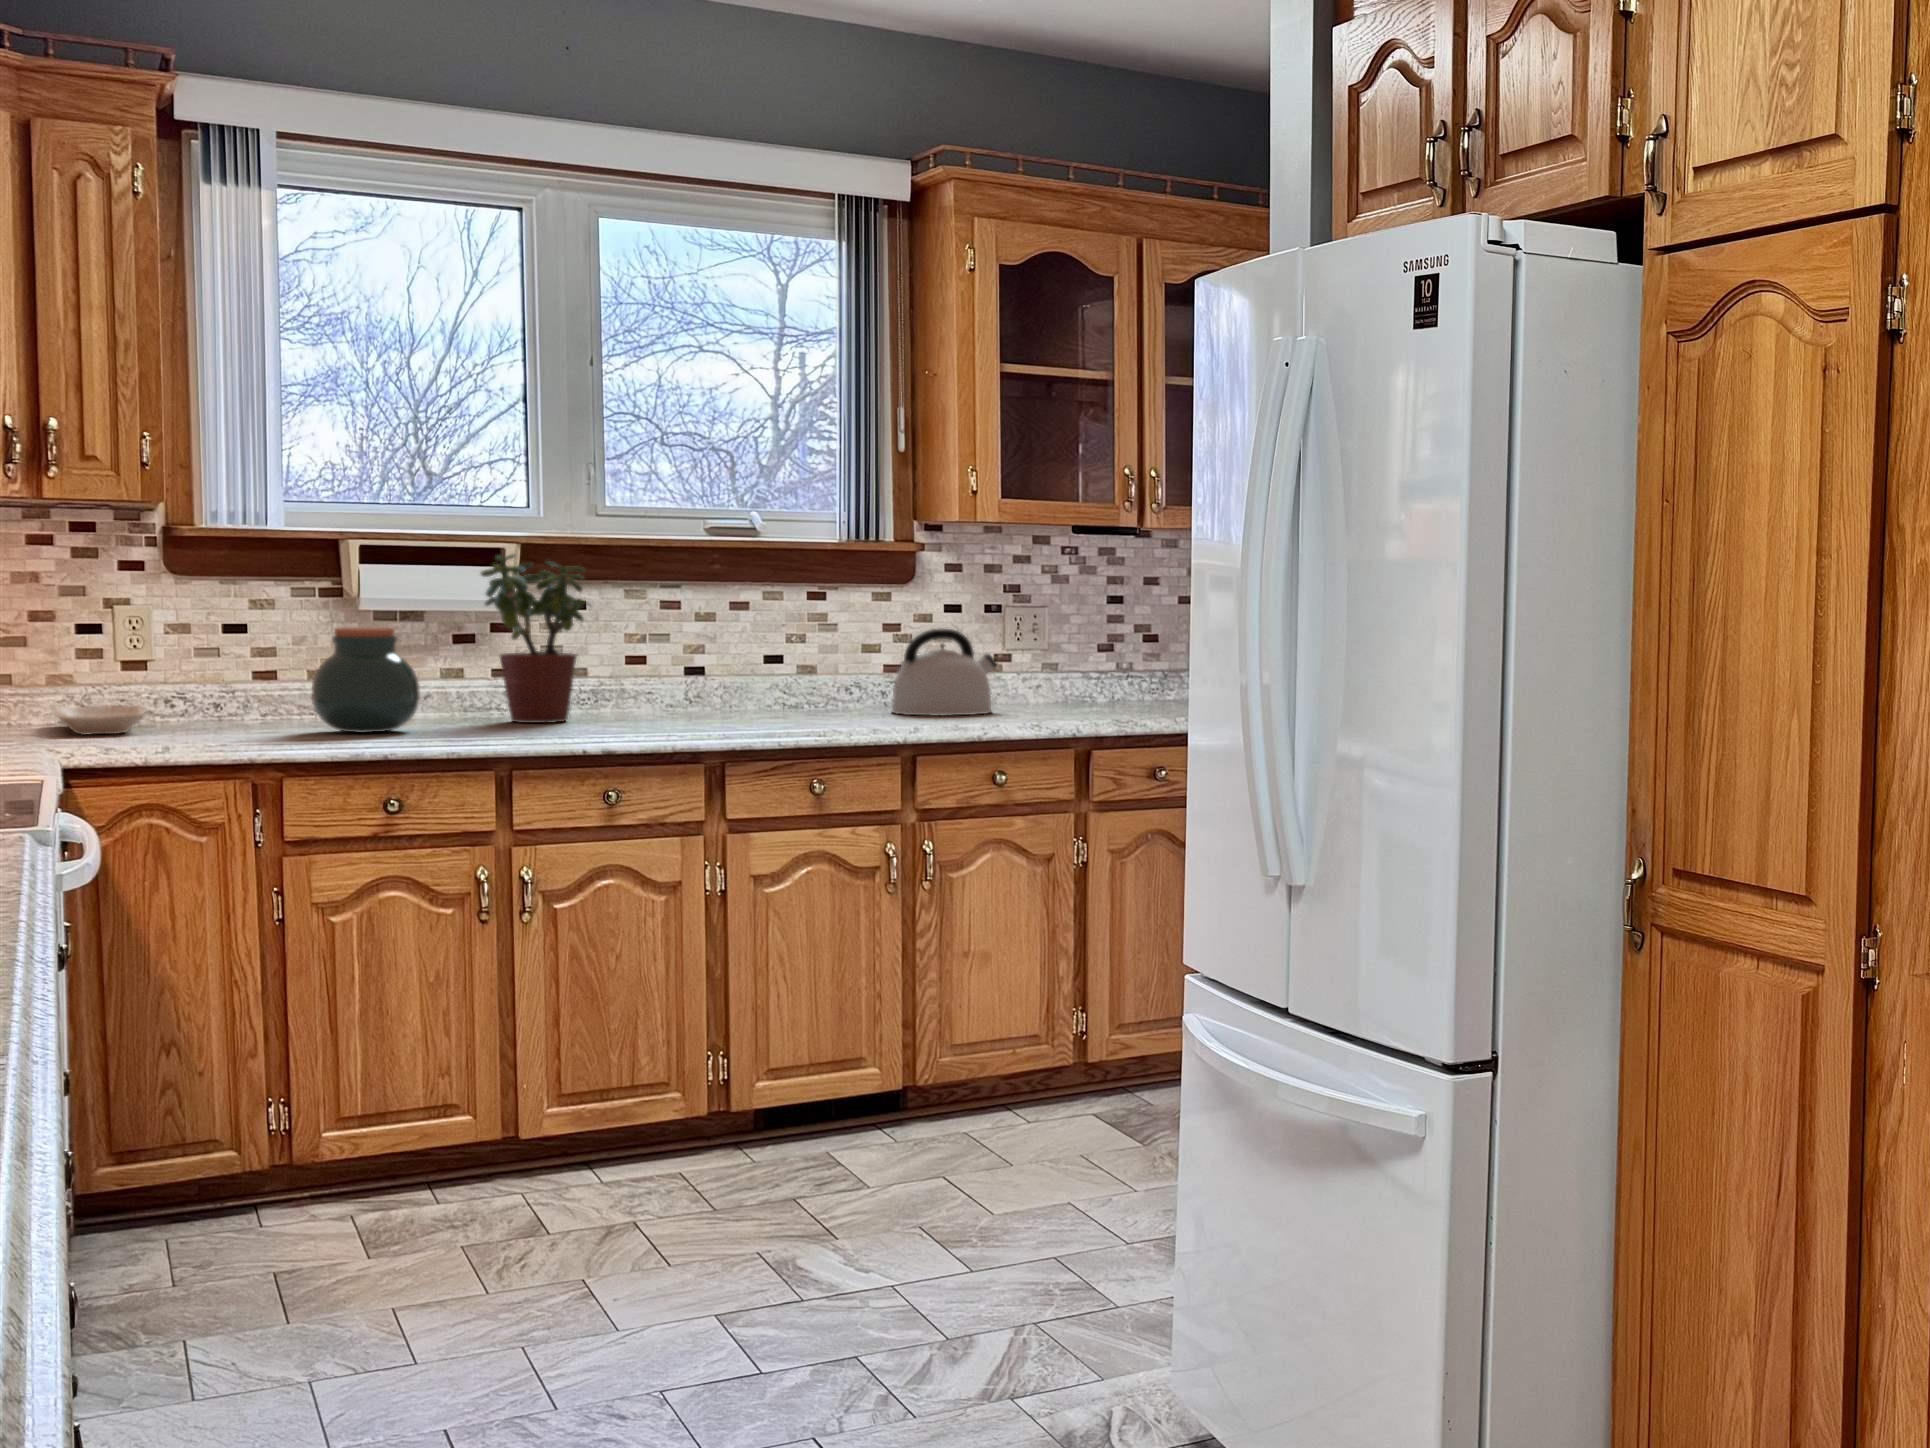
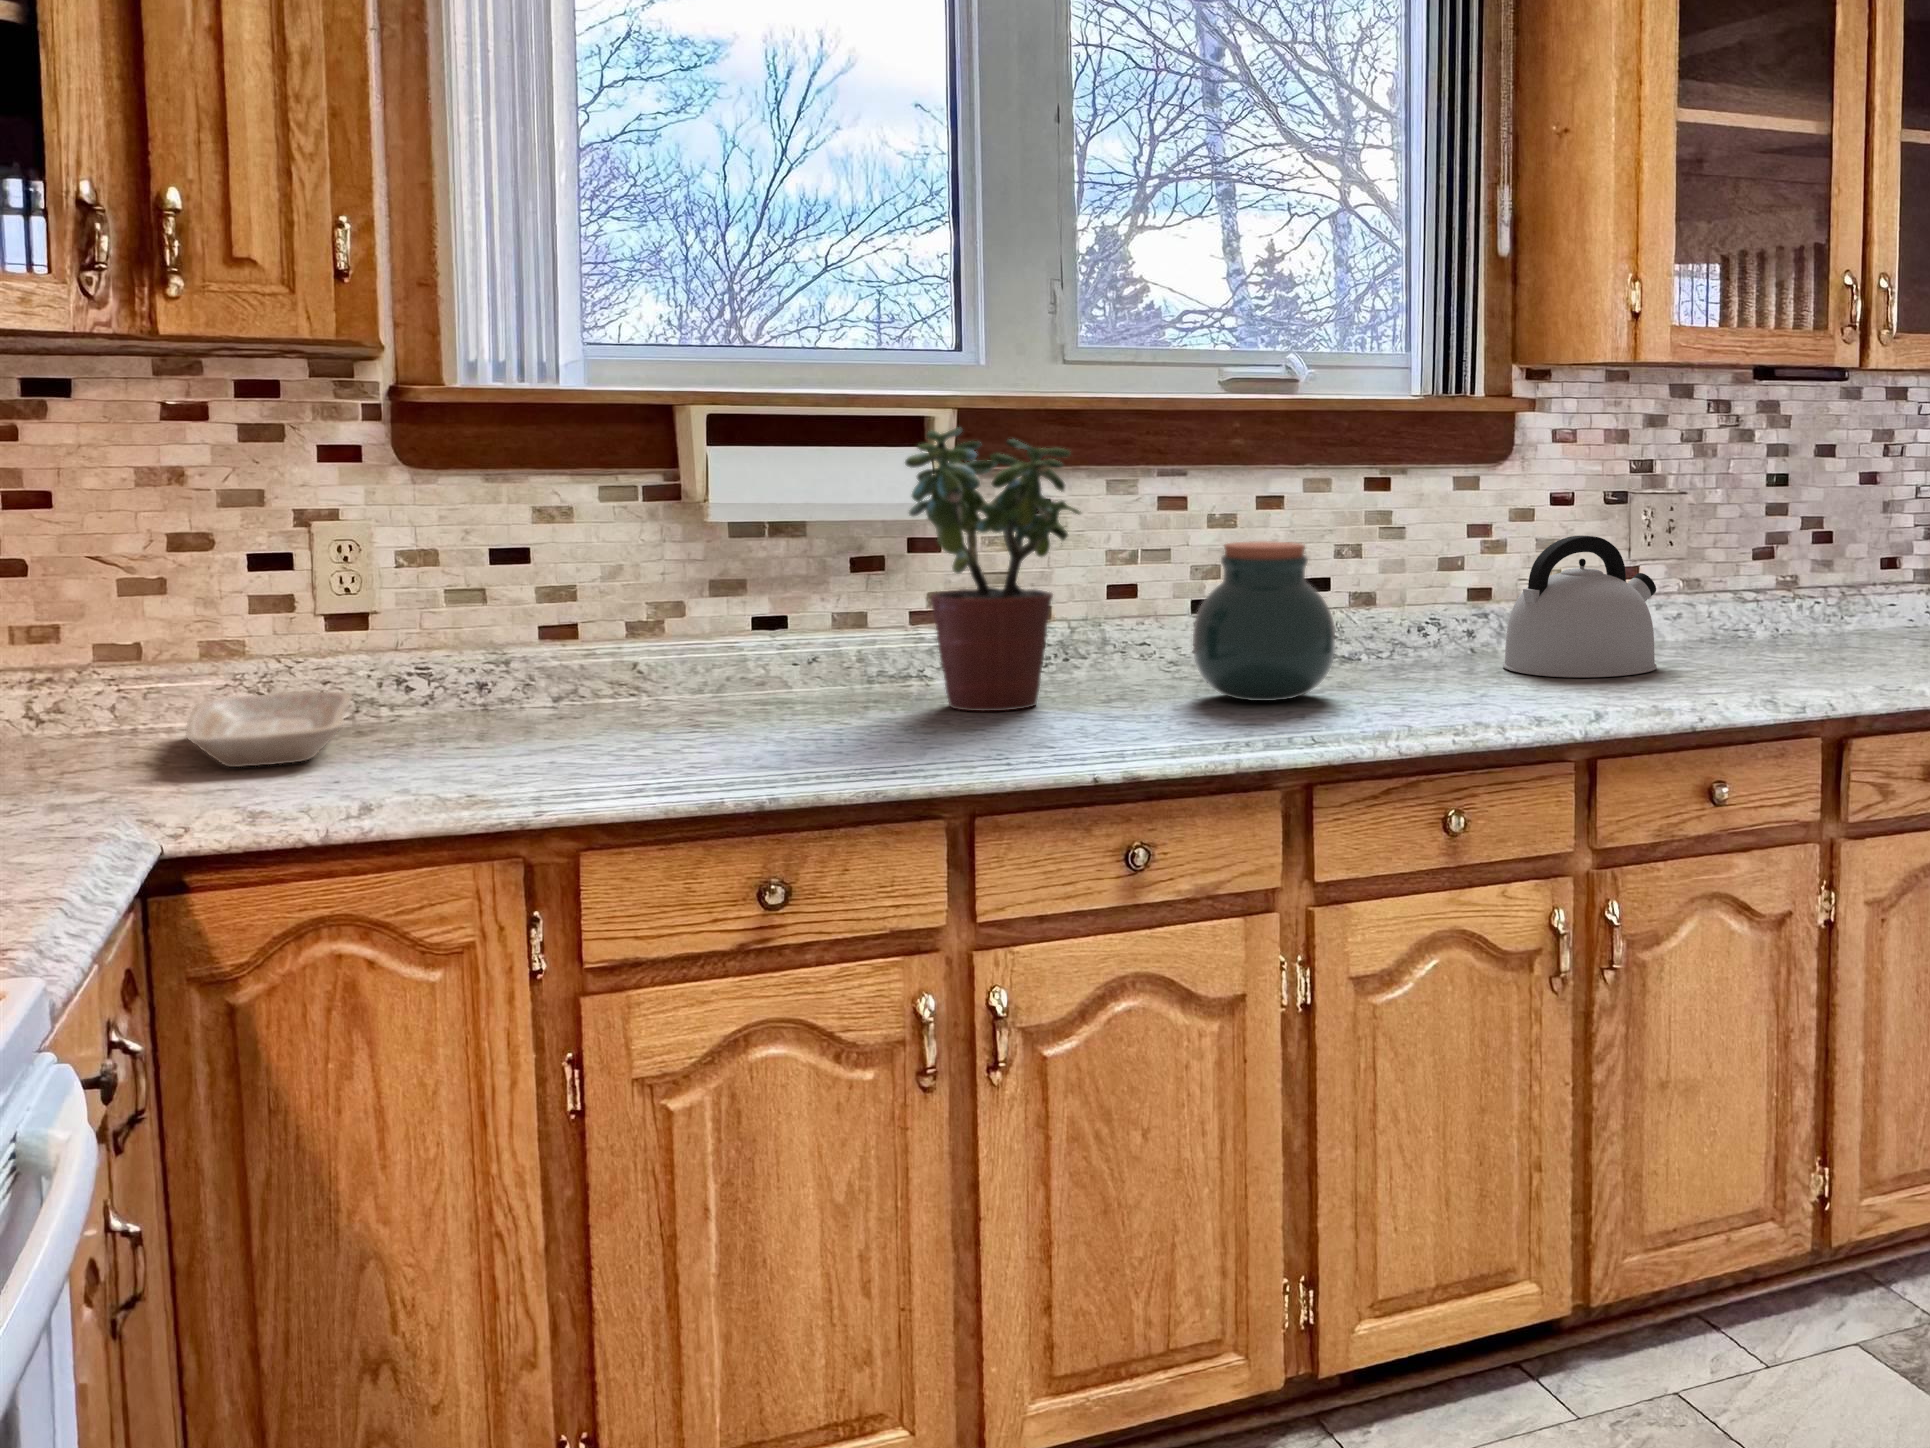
jar: present [312,627,420,733] -> present [1193,541,1335,701]

